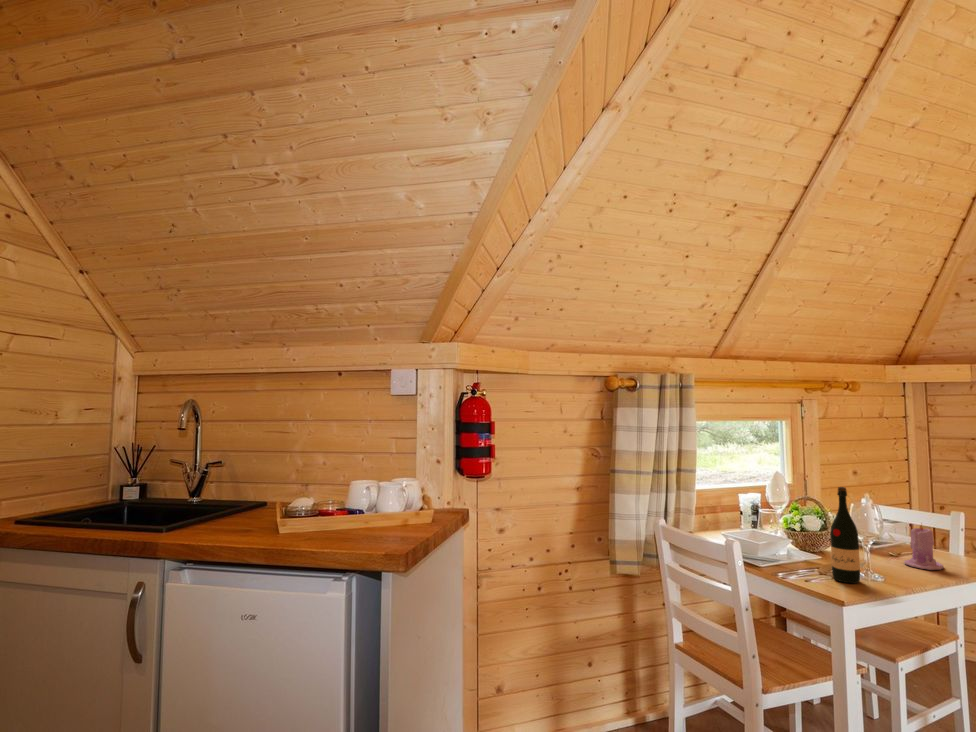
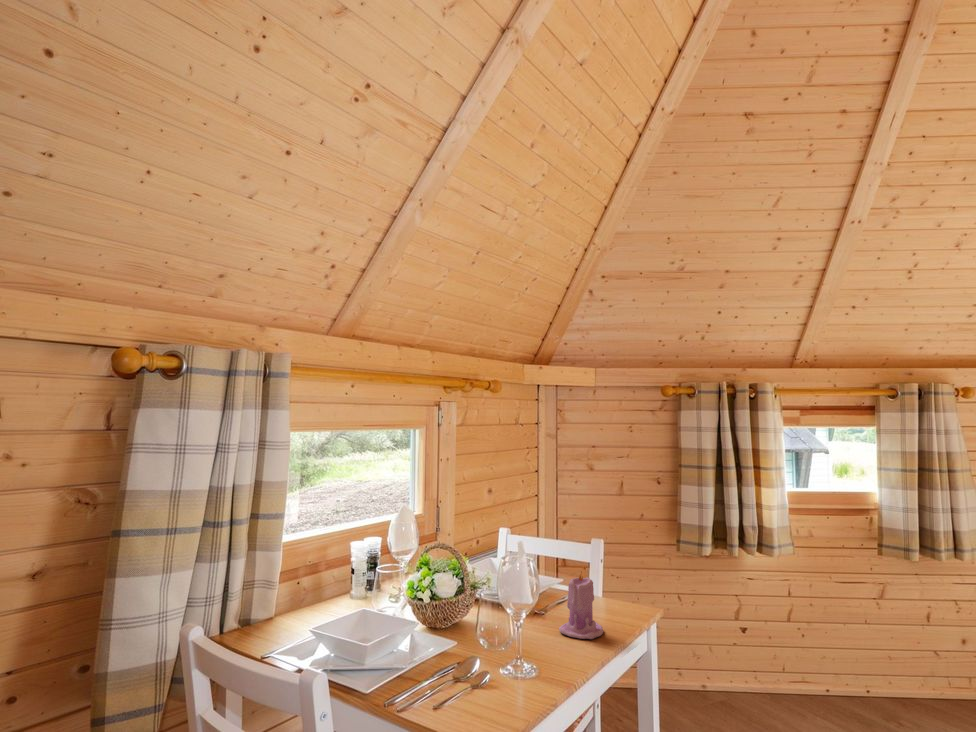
wine bottle: present [830,487,860,583] -> none [478,538,518,702]

